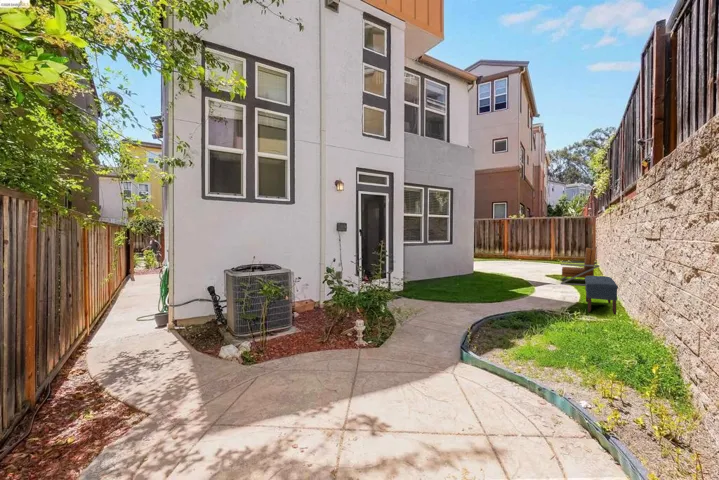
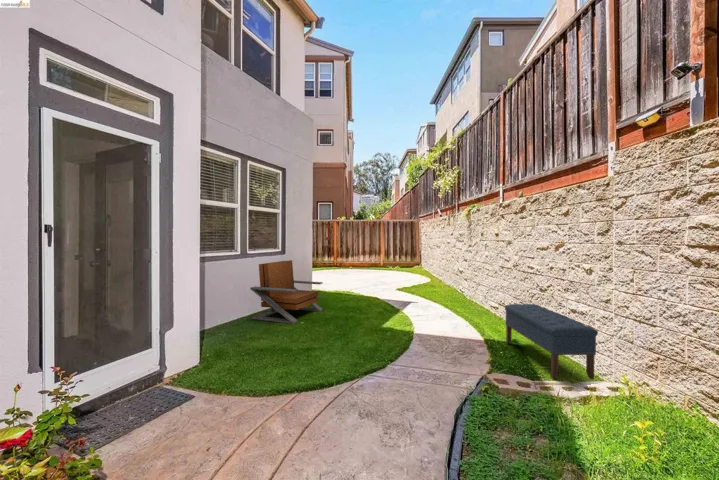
lounge chair: present [561,248,599,286] -> present [250,260,323,324]

